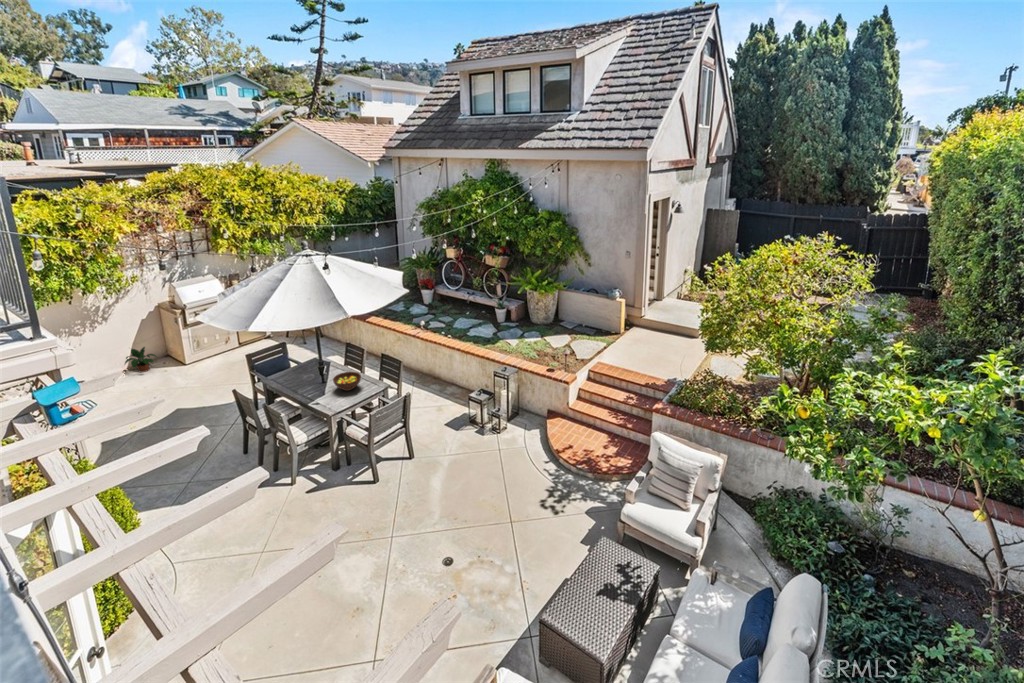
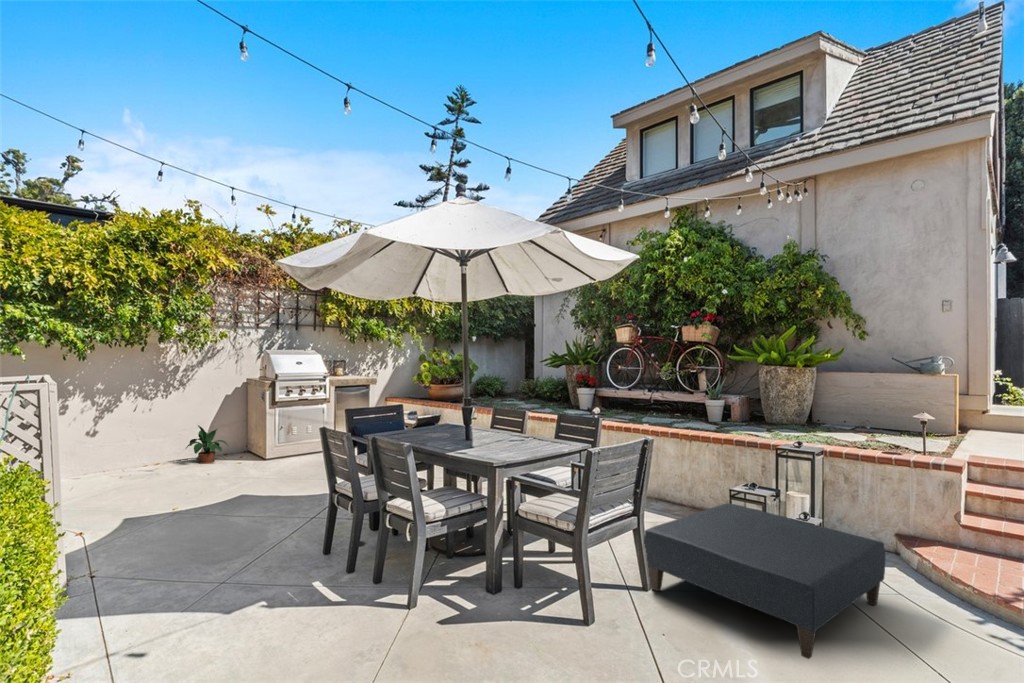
fruit bowl: present [333,372,361,391] -> none [496,420,543,446]
ottoman: none [410,406,519,490] -> present [644,503,886,659]

